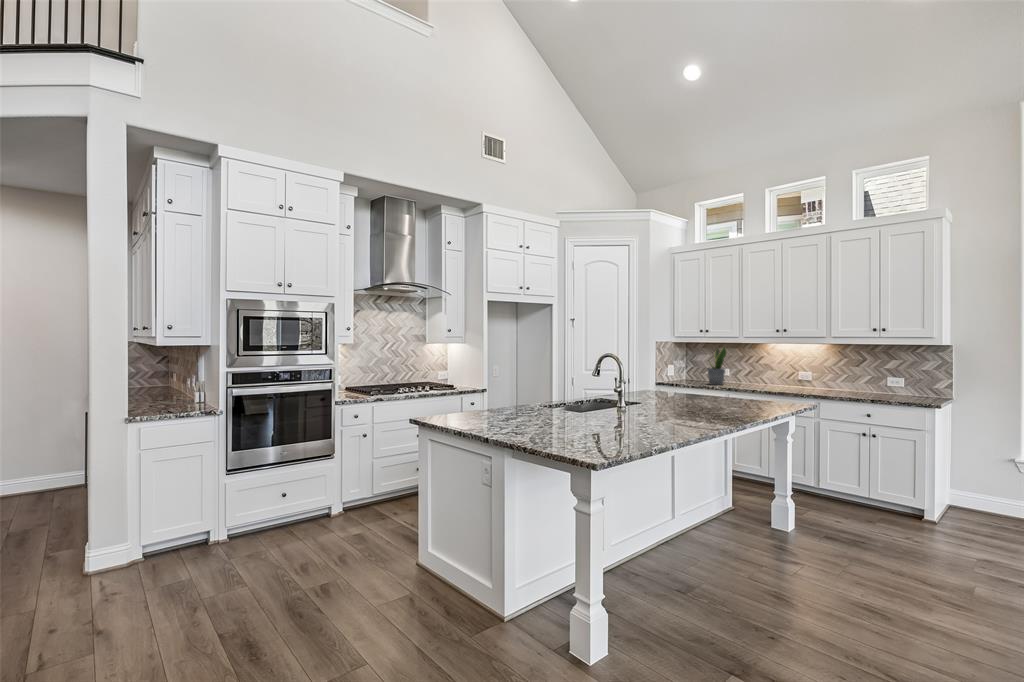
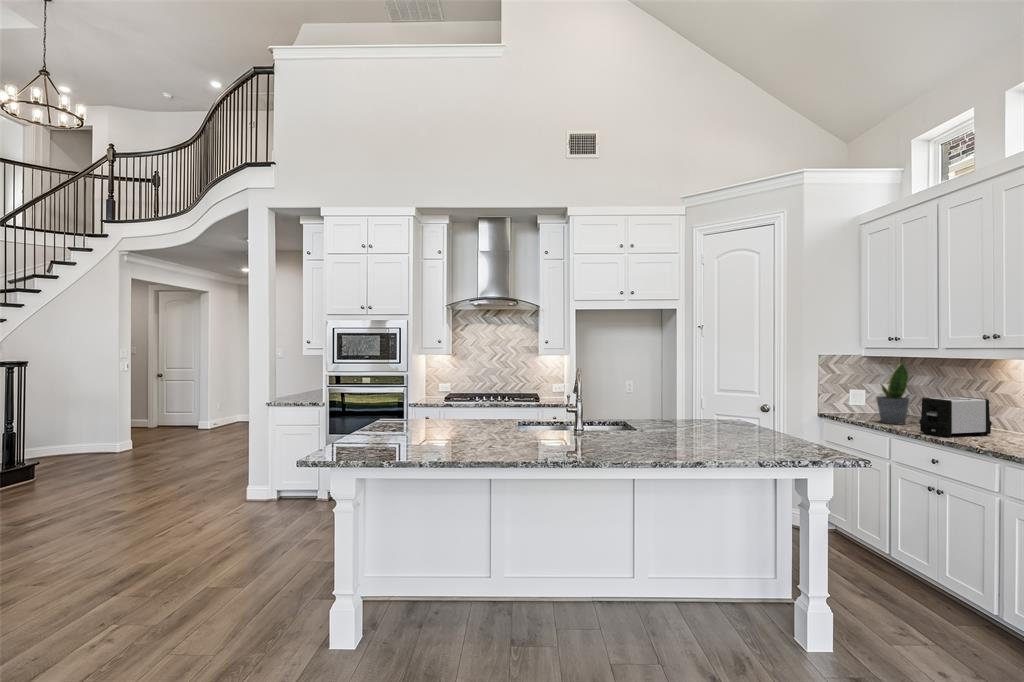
toaster: none [750,366,773,389] -> present [919,397,992,437]

